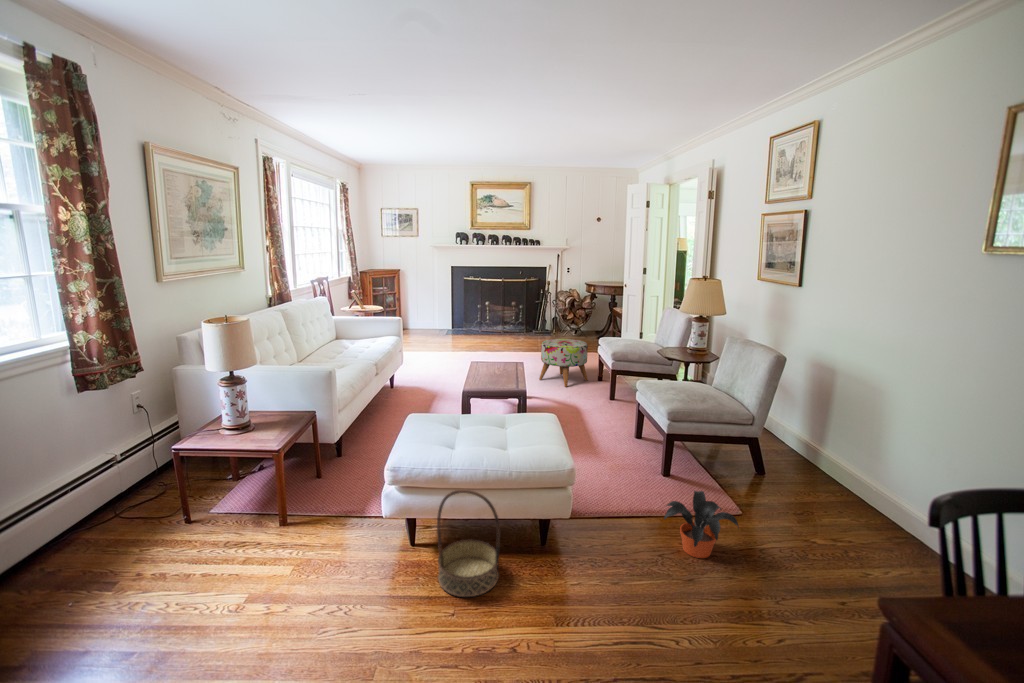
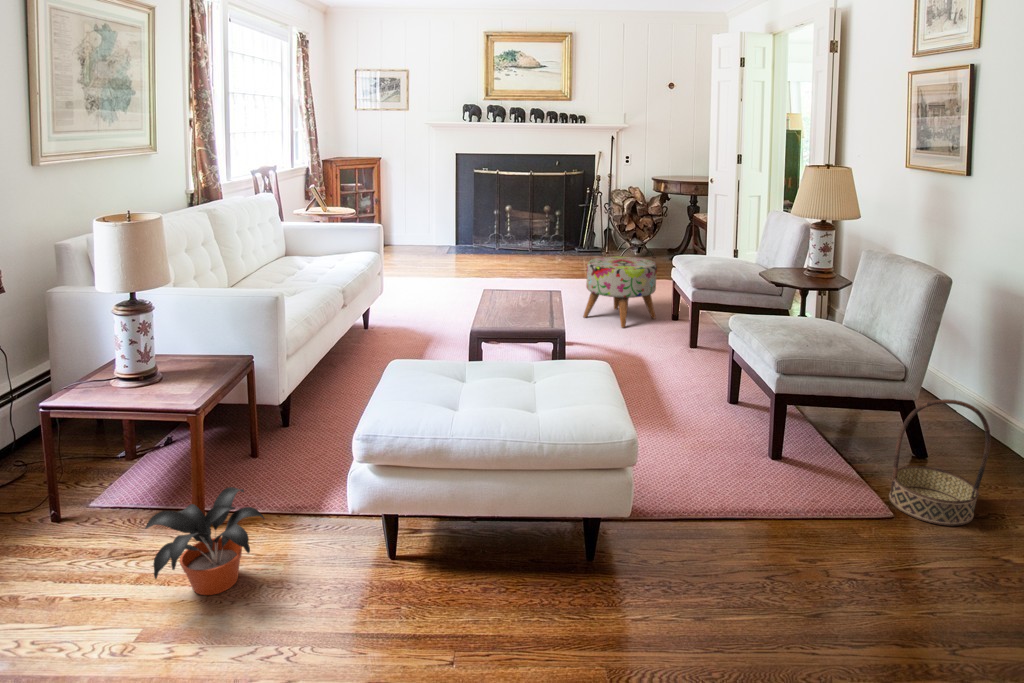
basket: present [437,489,500,597] -> present [889,399,991,526]
potted plant: present [664,491,738,558] -> present [145,487,265,595]

